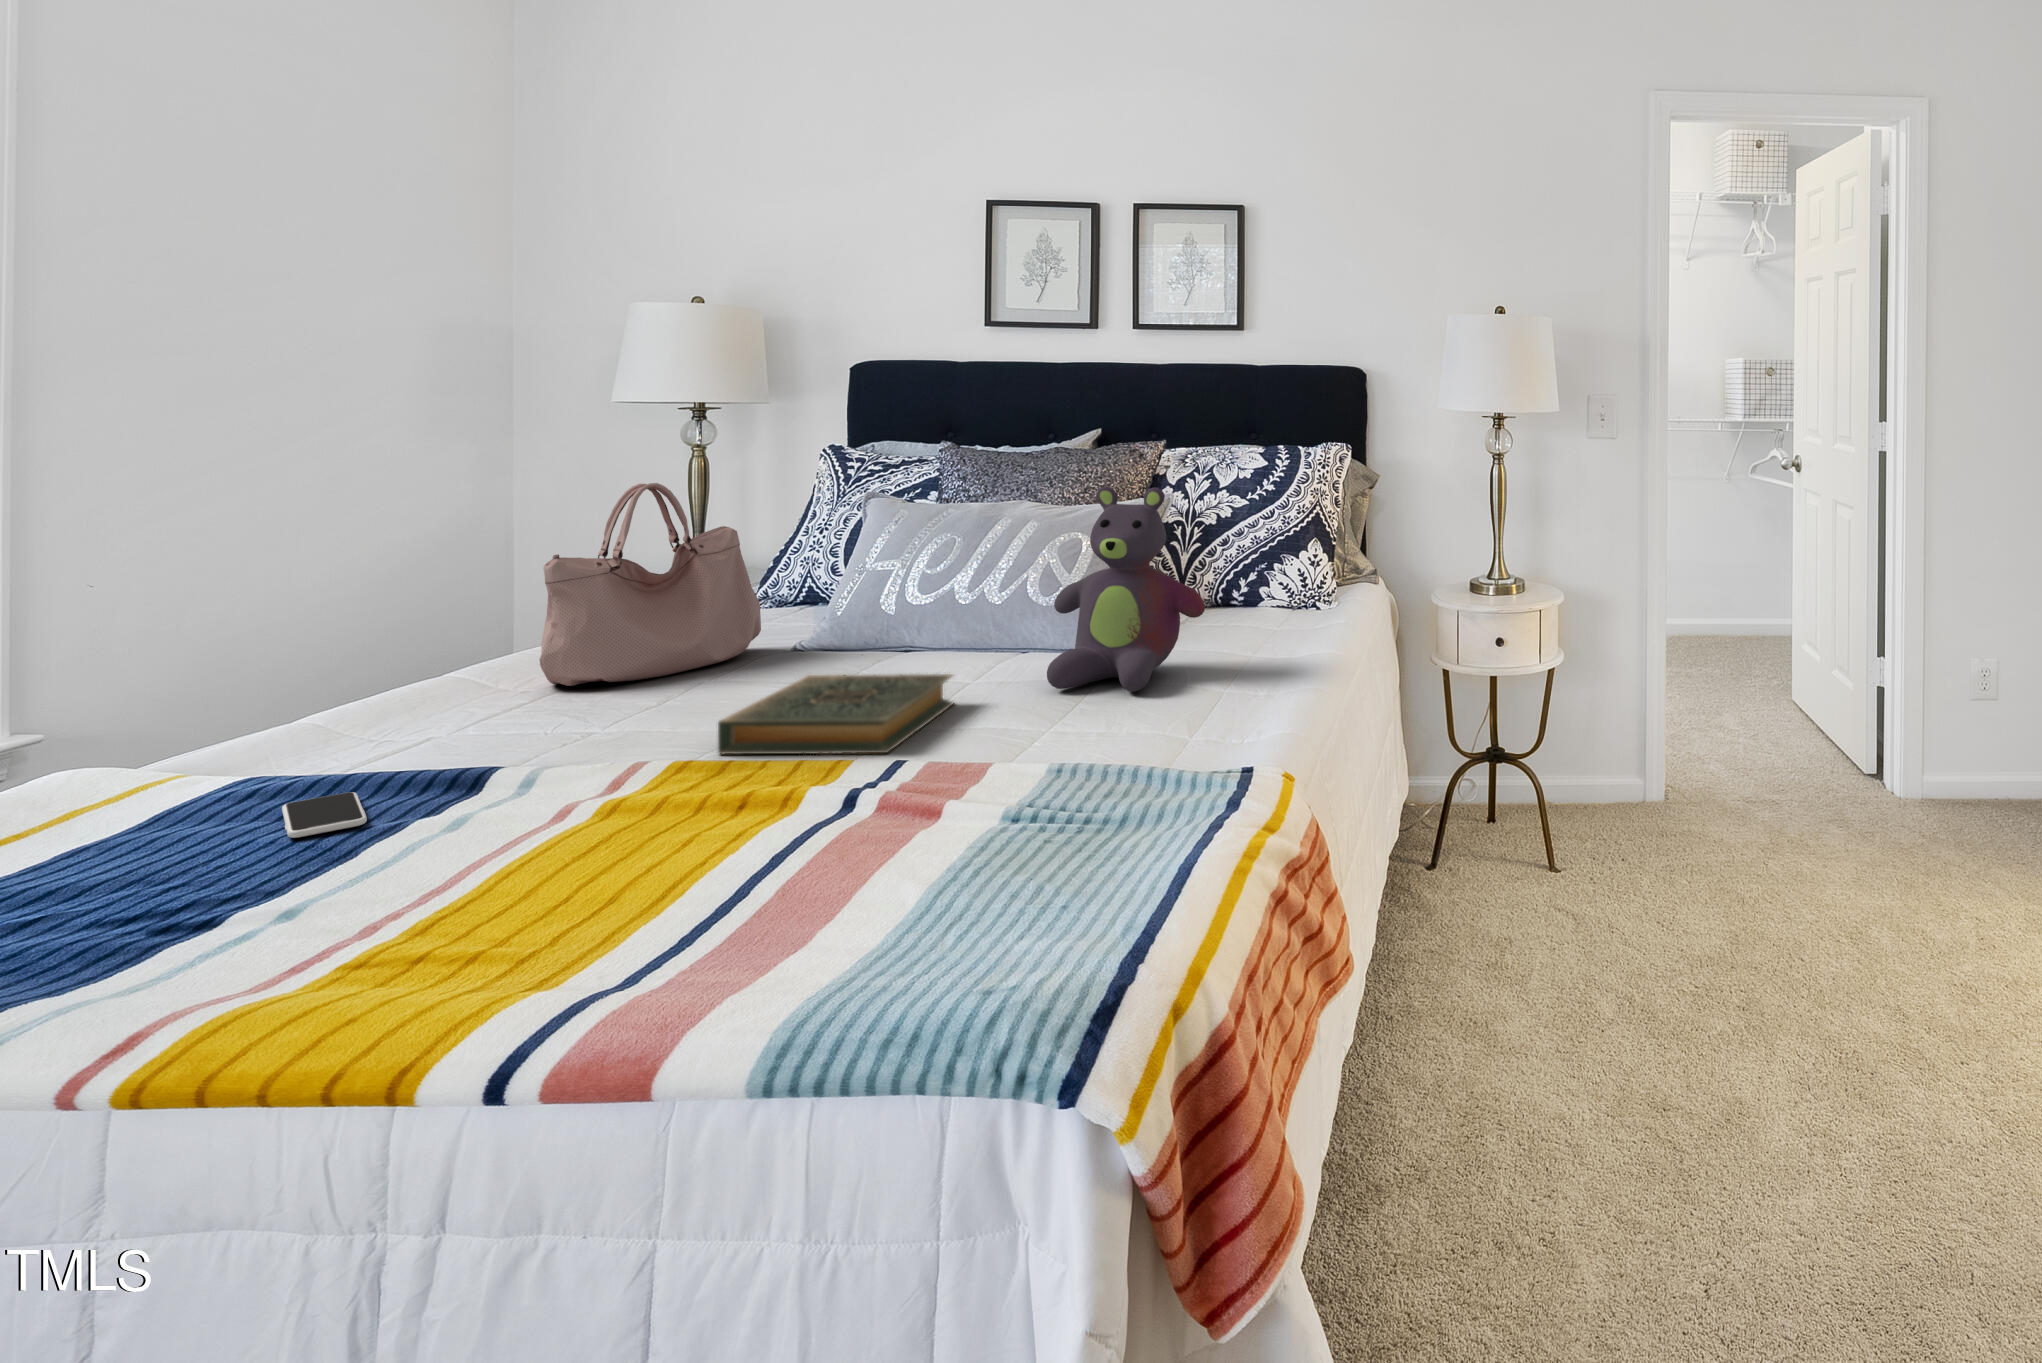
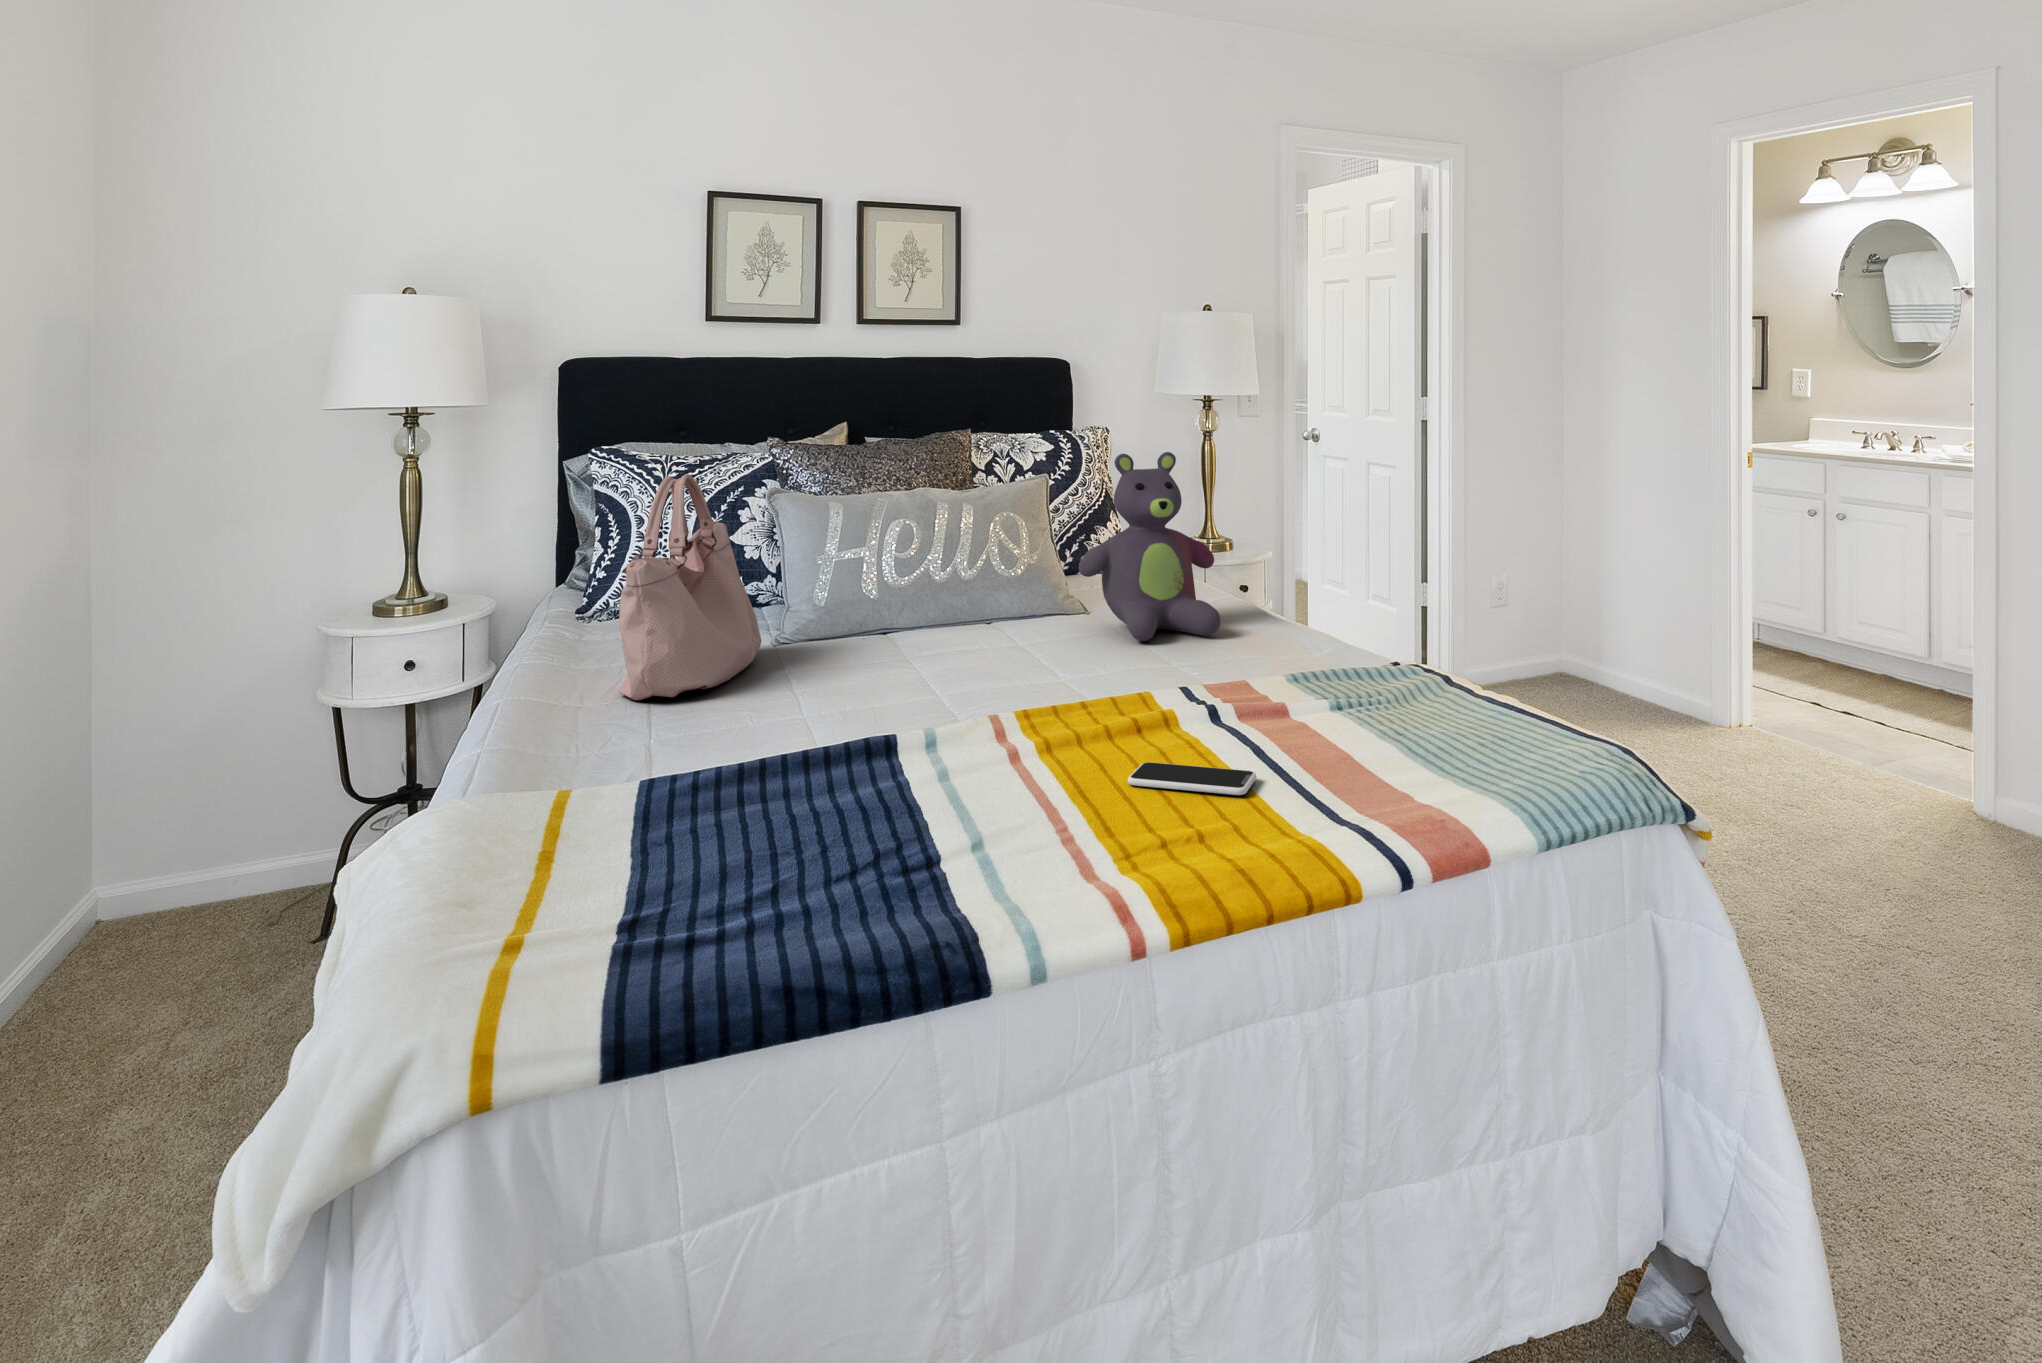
hardback book: present [718,674,953,754] -> none [960,633,1171,718]
smartphone: present [282,792,367,838] -> present [1128,762,1256,795]

